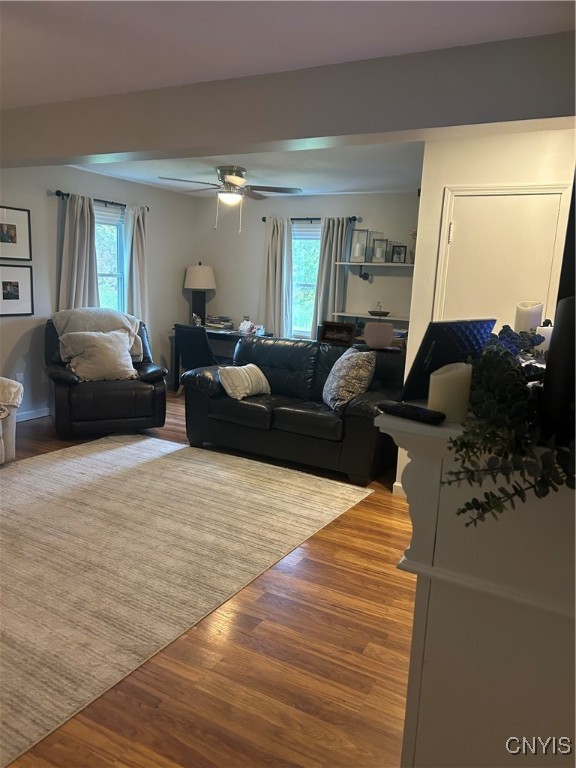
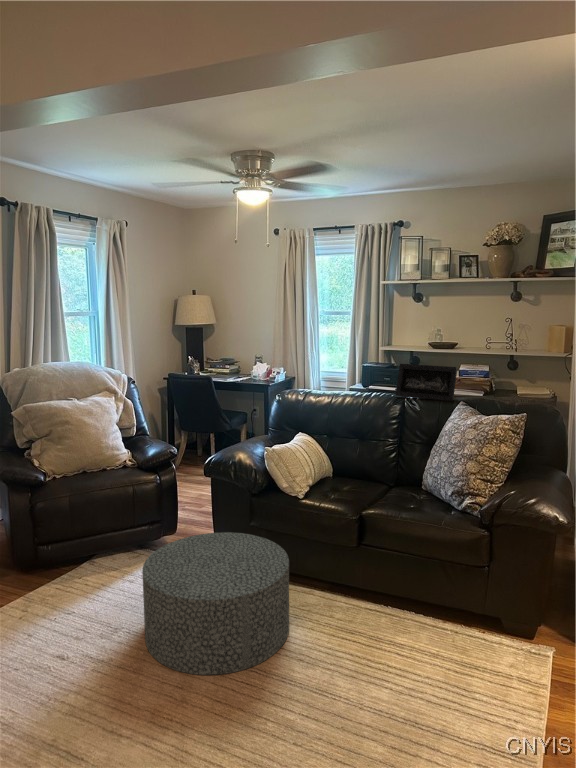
plant pot: present [364,314,394,349] -> none [479,349,526,405]
ottoman: none [133,417,222,483] -> present [142,532,289,675]

